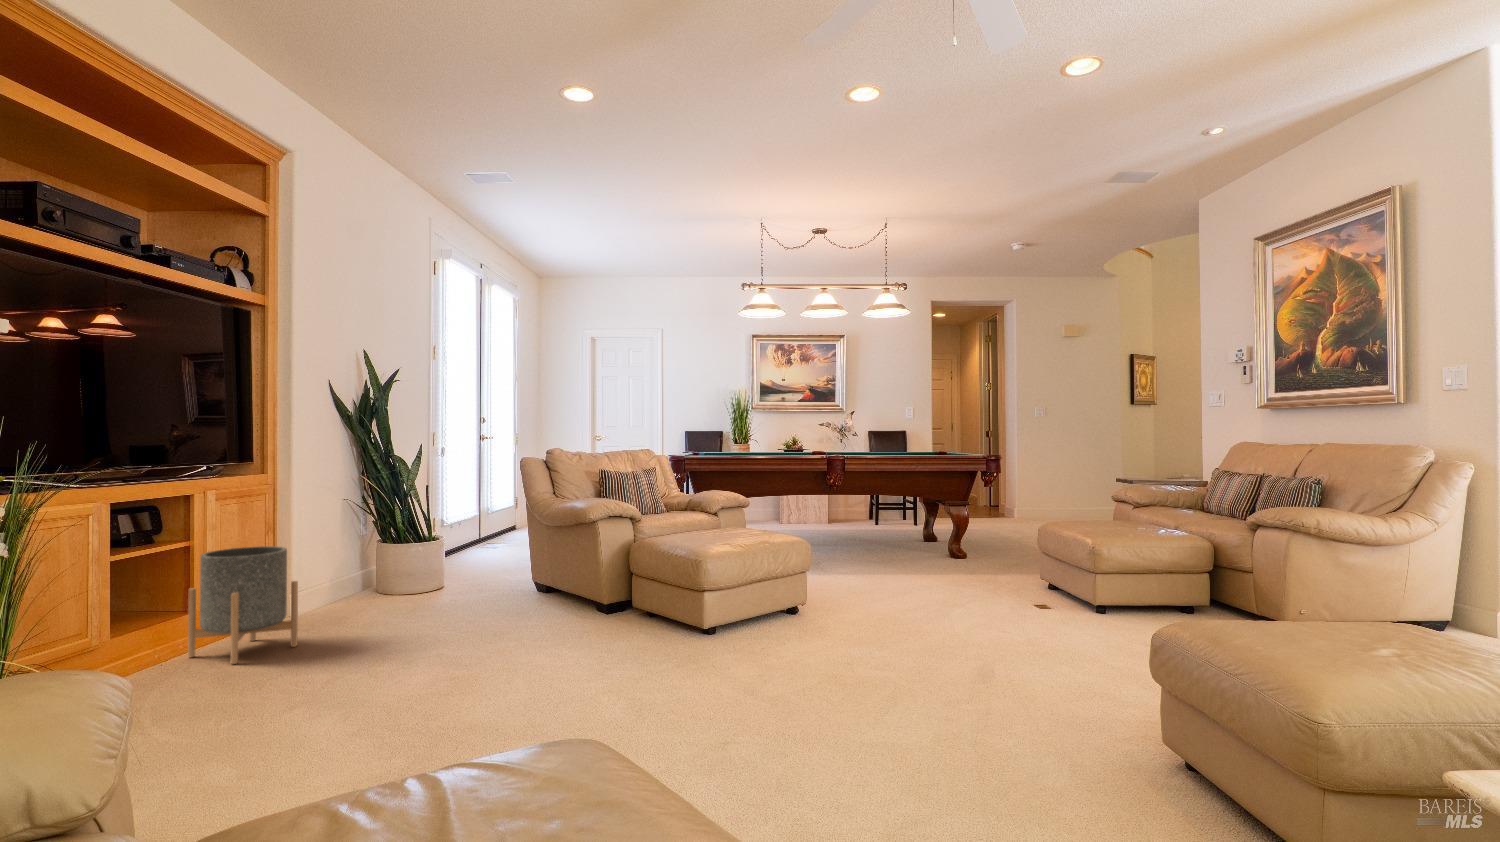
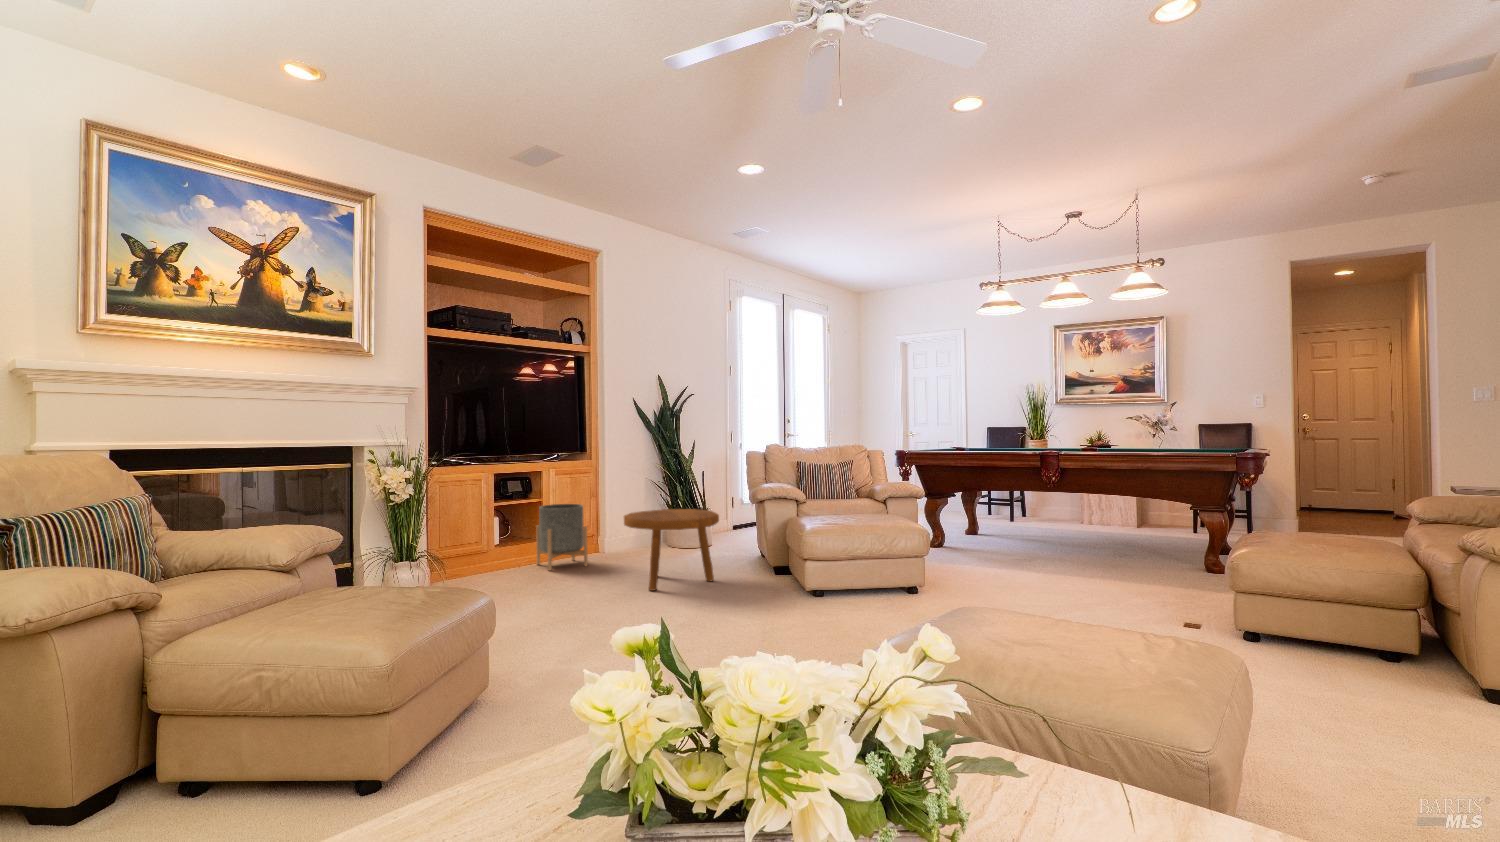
footstool: none [414,539,562,668] -> present [624,509,719,591]

